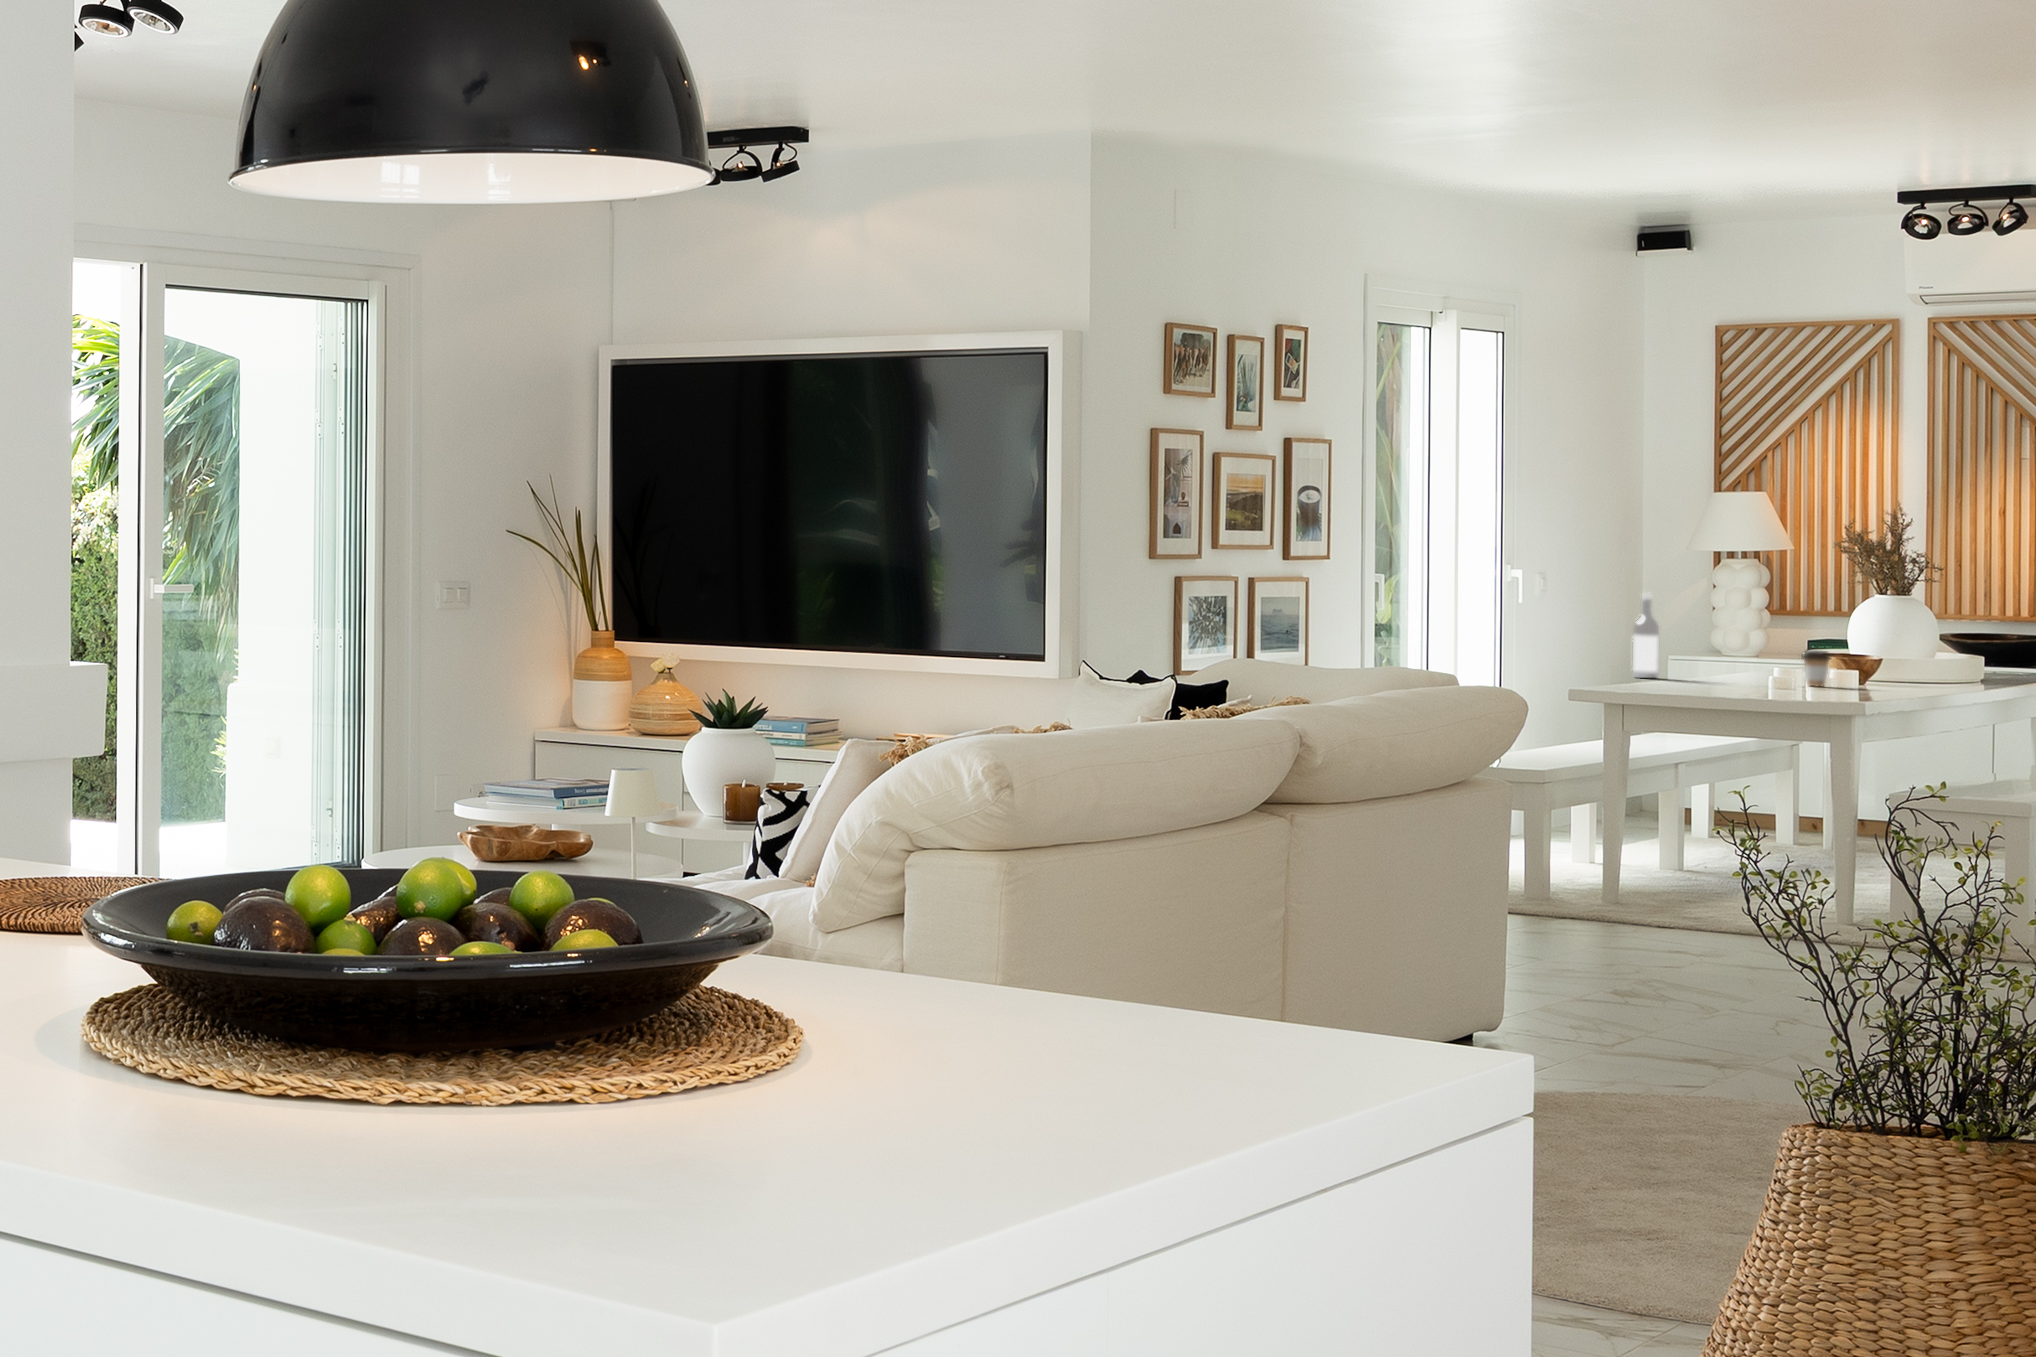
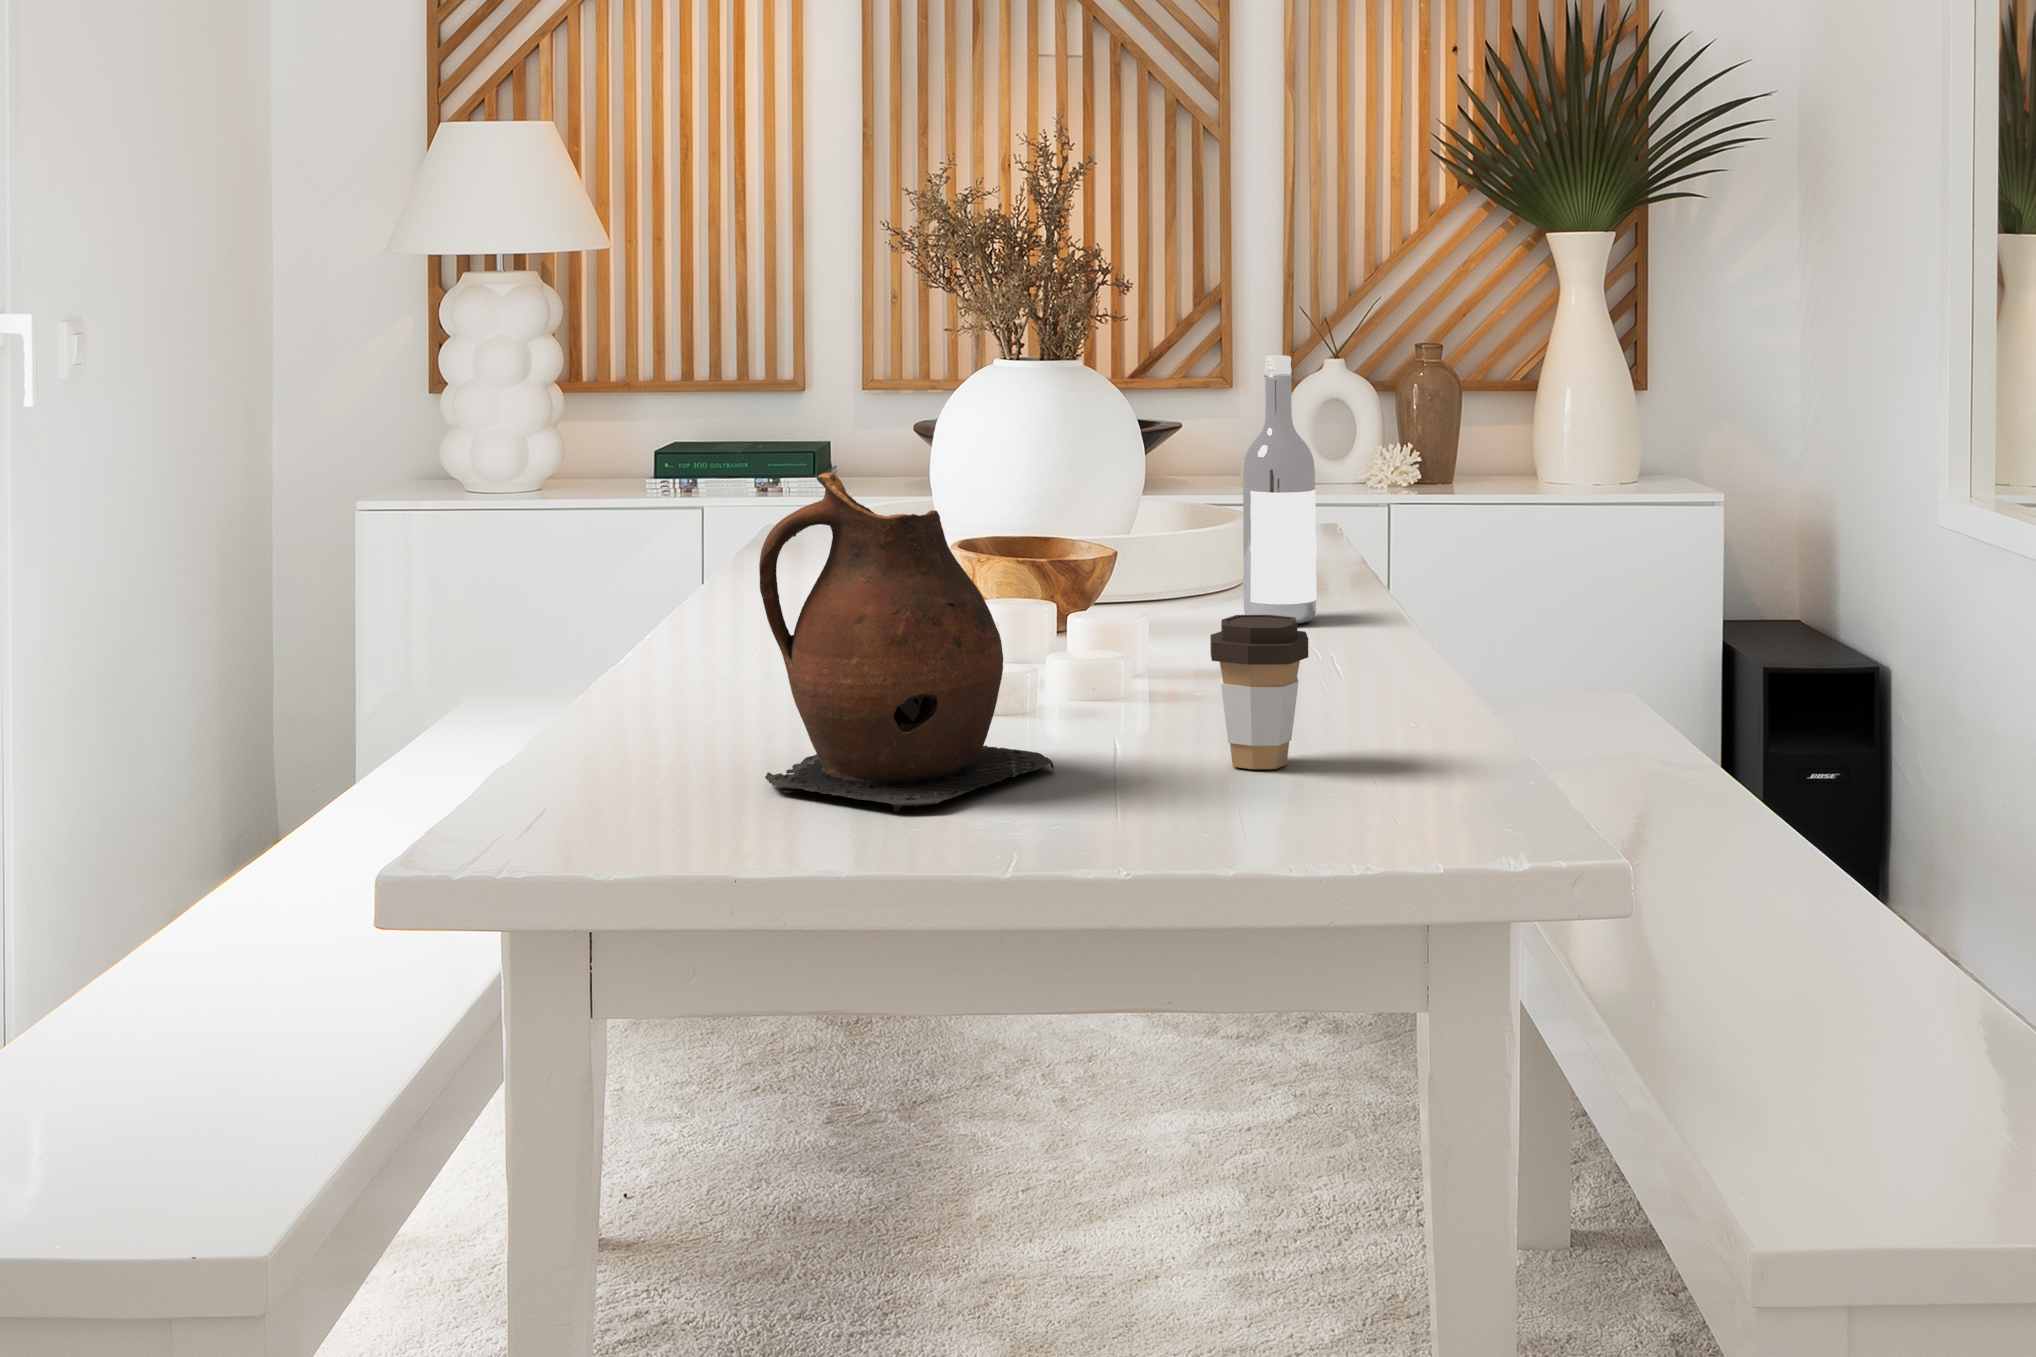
wine bottle: present [1633,593,1659,678] -> present [1243,355,1317,624]
ceramic pitcher: none [1685,608,1761,683] -> present [759,472,1054,812]

